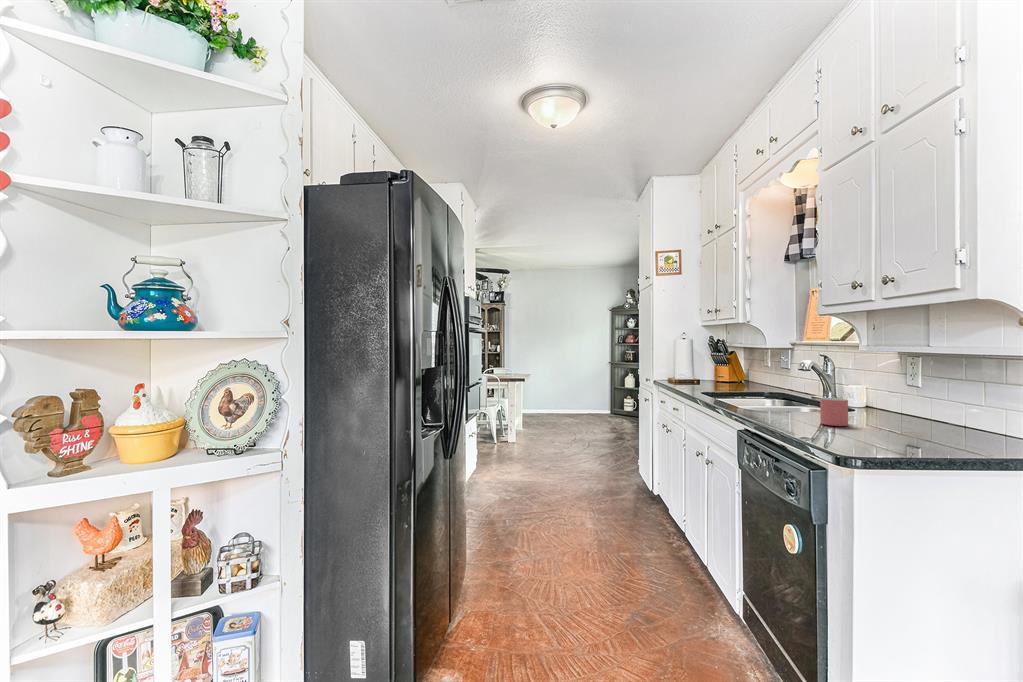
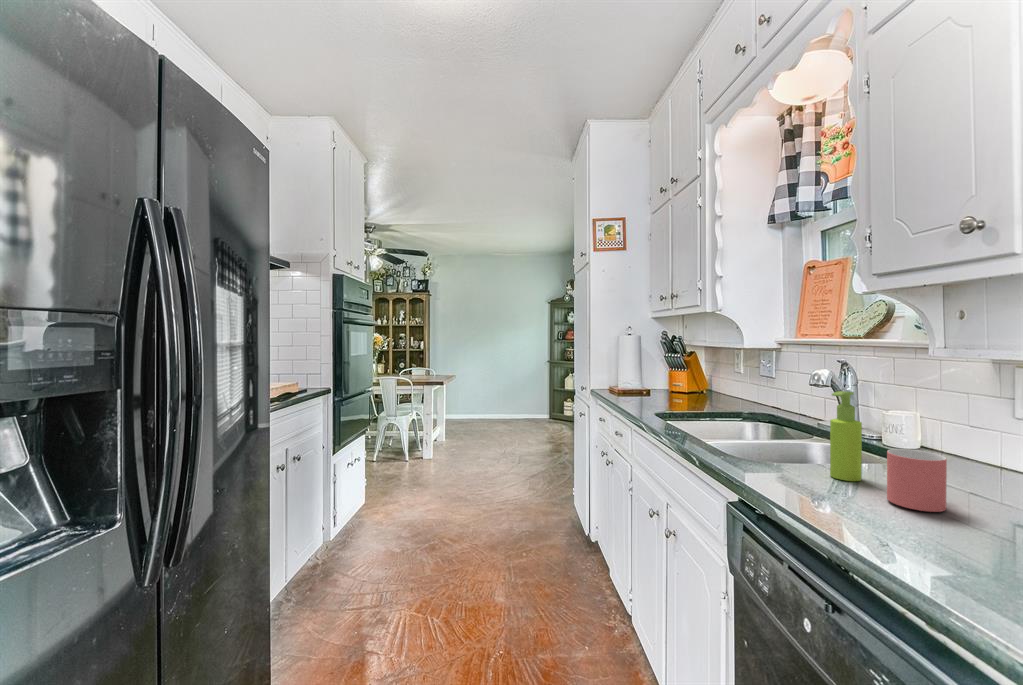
soap dispenser: none [798,370,816,418] -> present [830,391,862,481]

